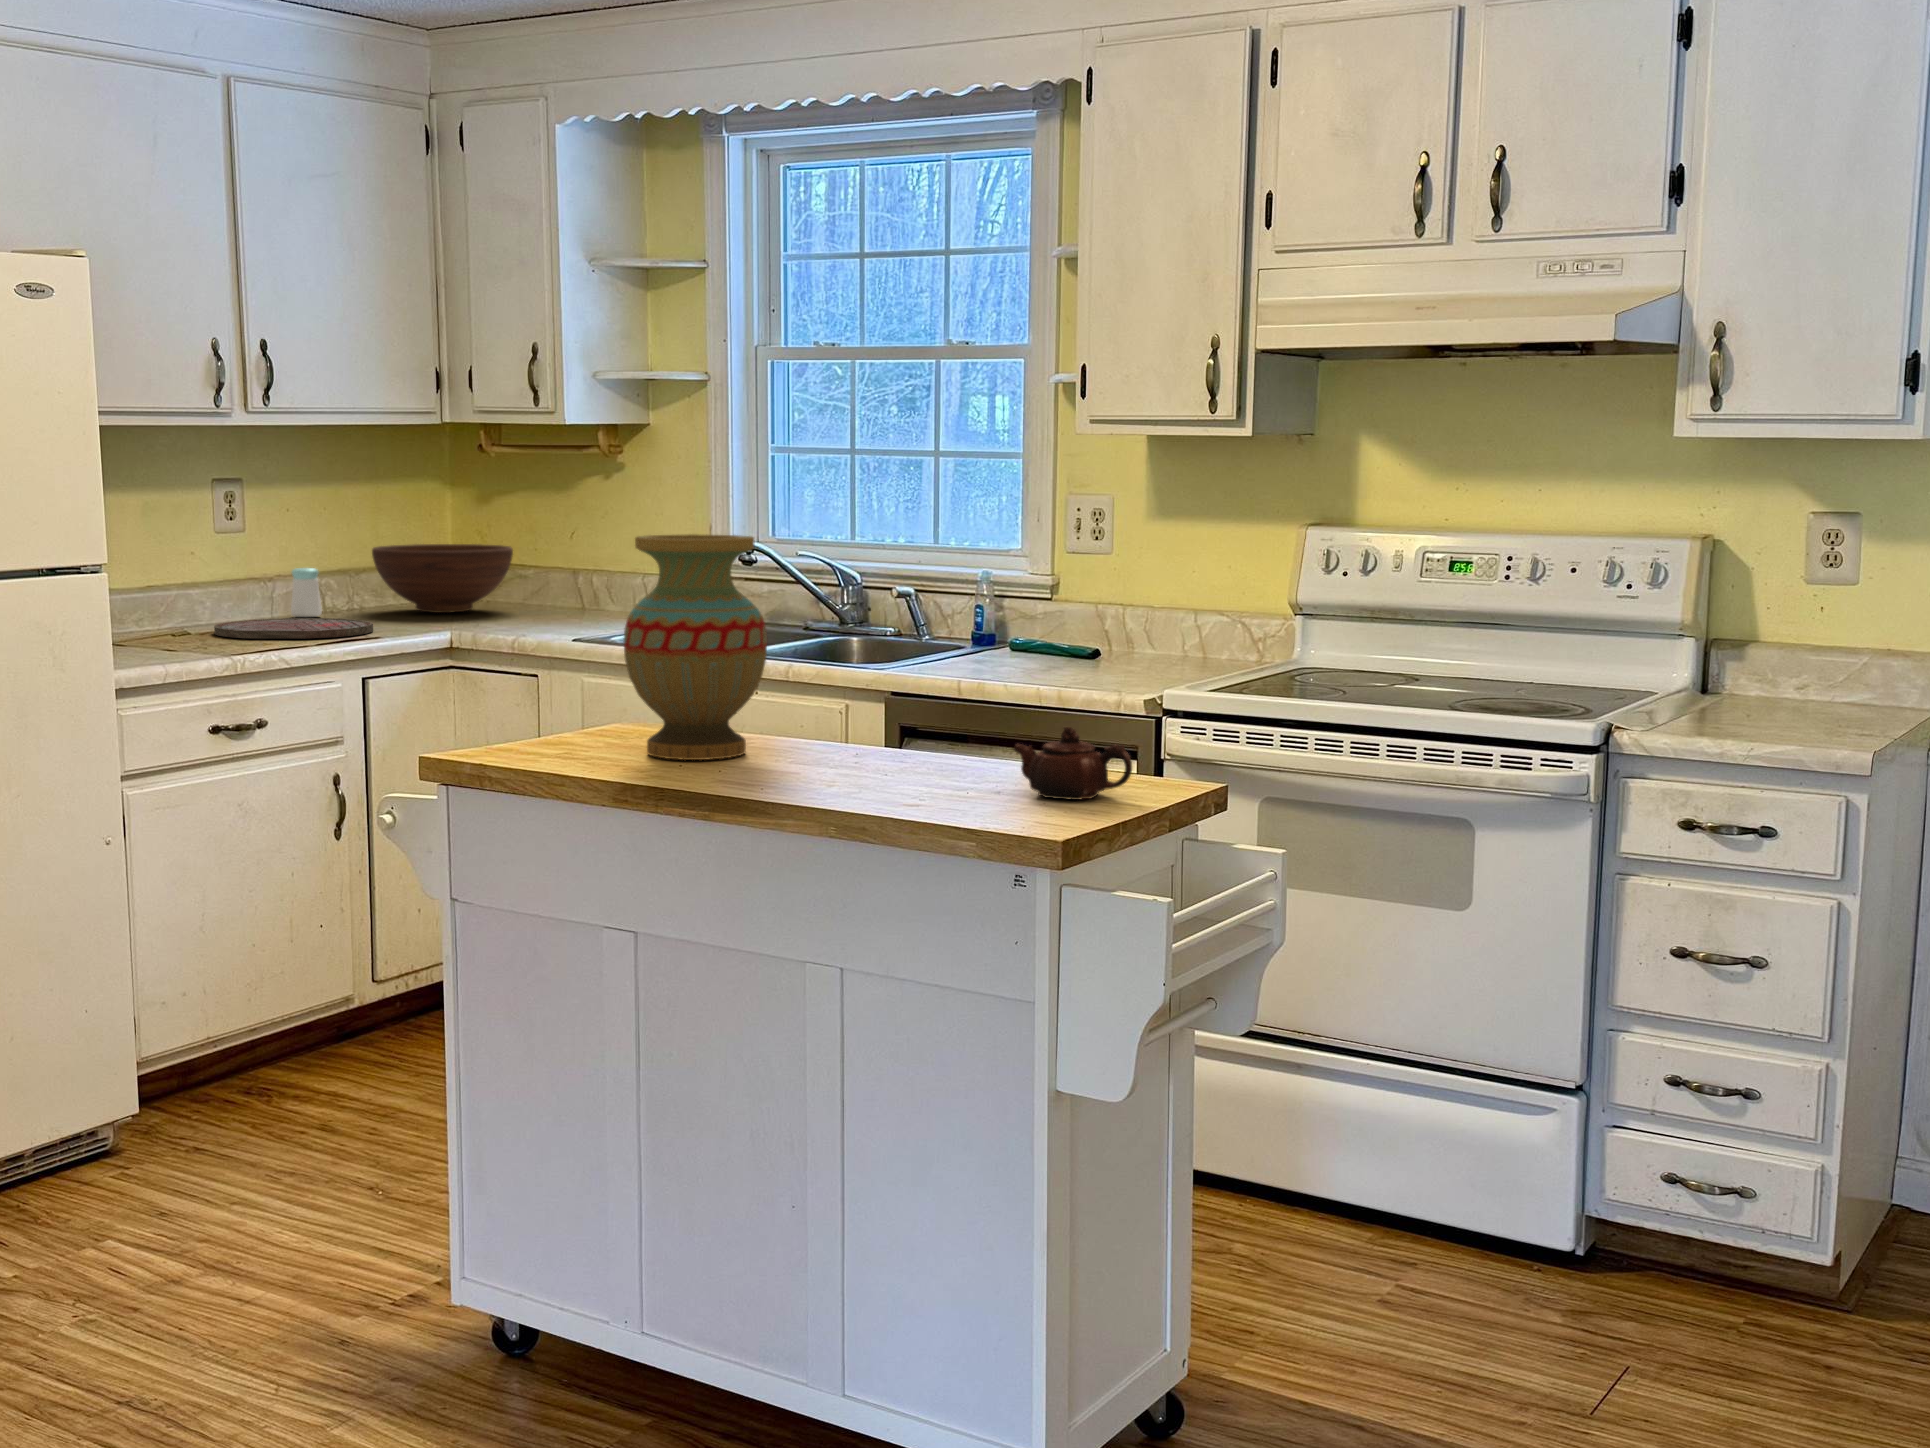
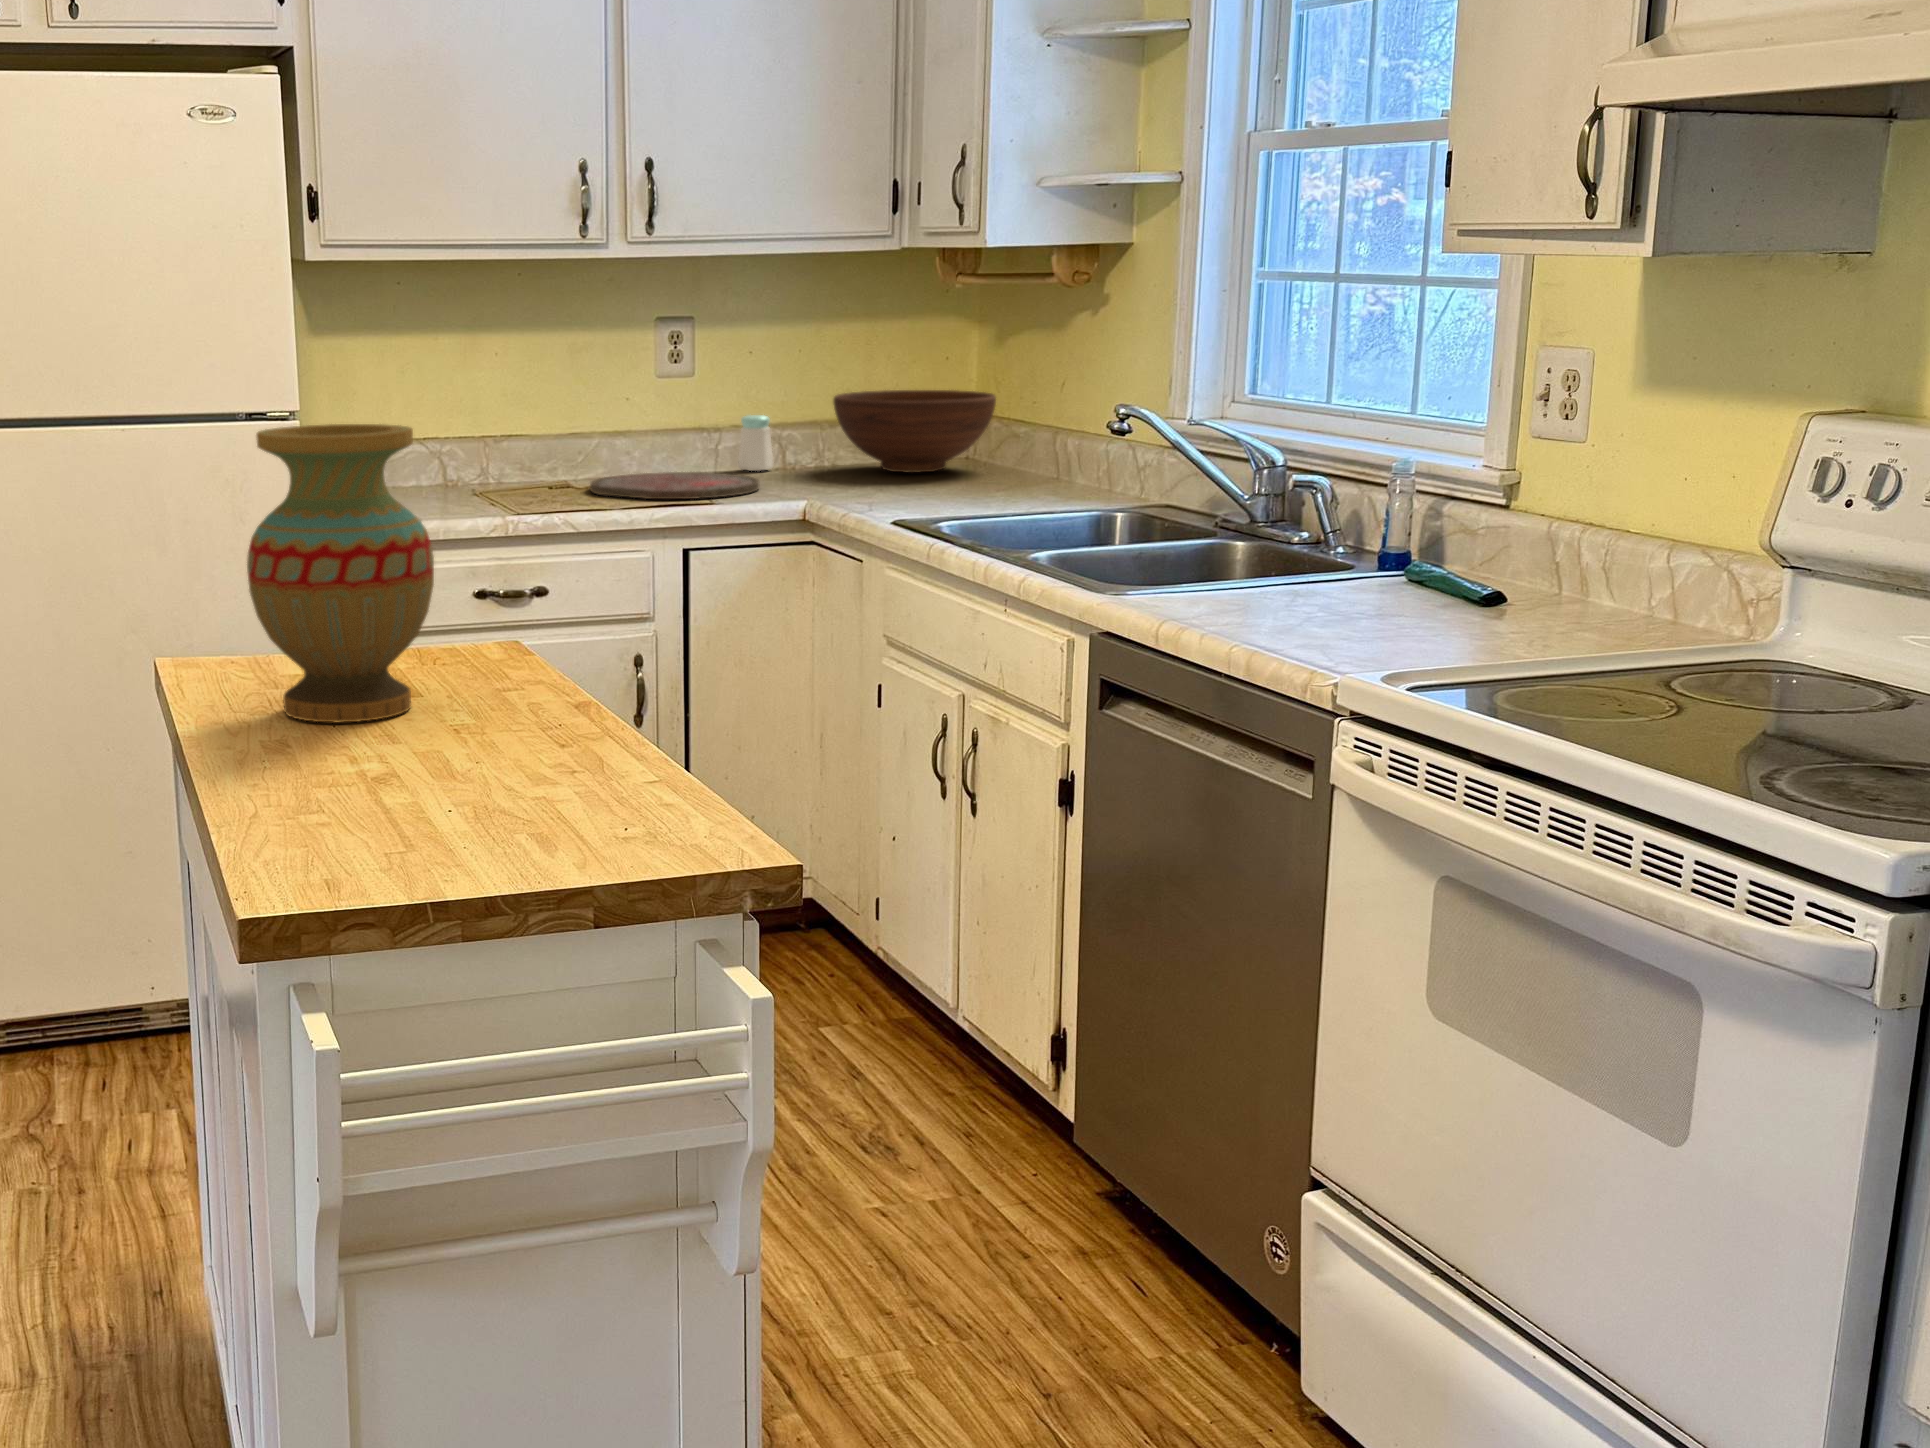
teapot: present [1014,727,1132,800] -> none [399,753,522,868]

